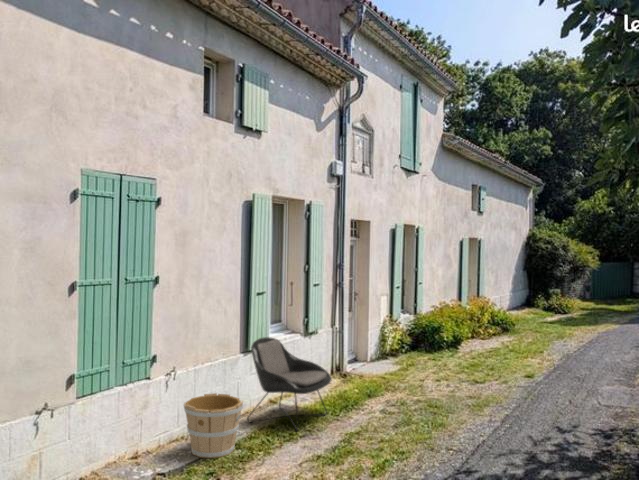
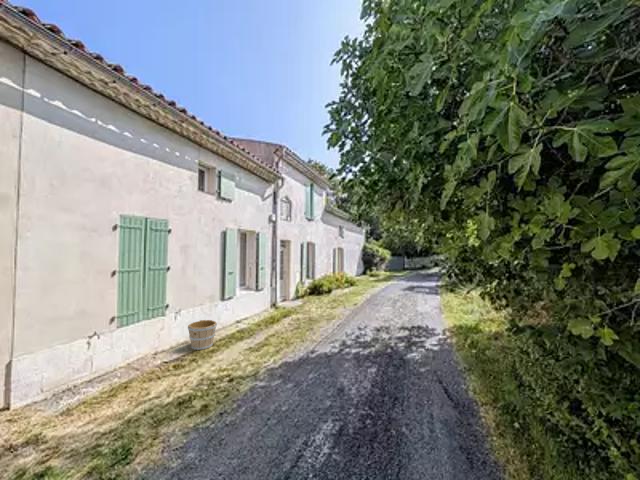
lounge chair: present [247,337,332,431] -> none [223,293,264,336]

